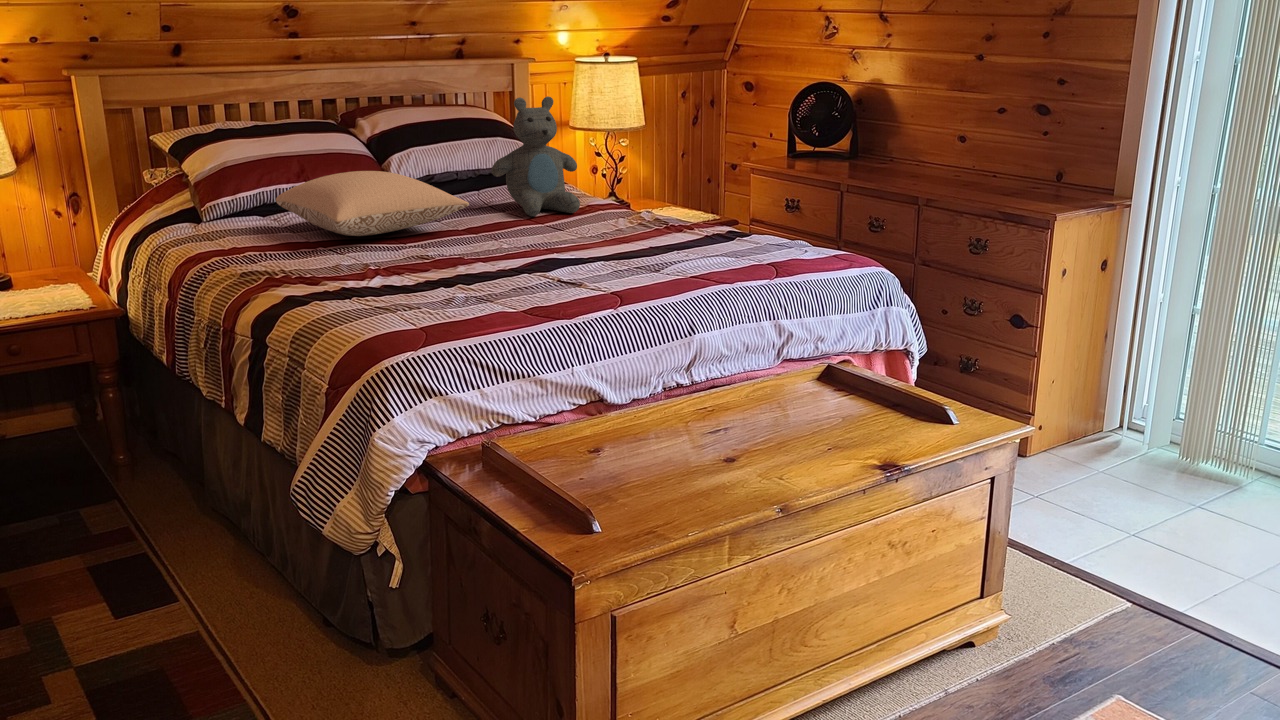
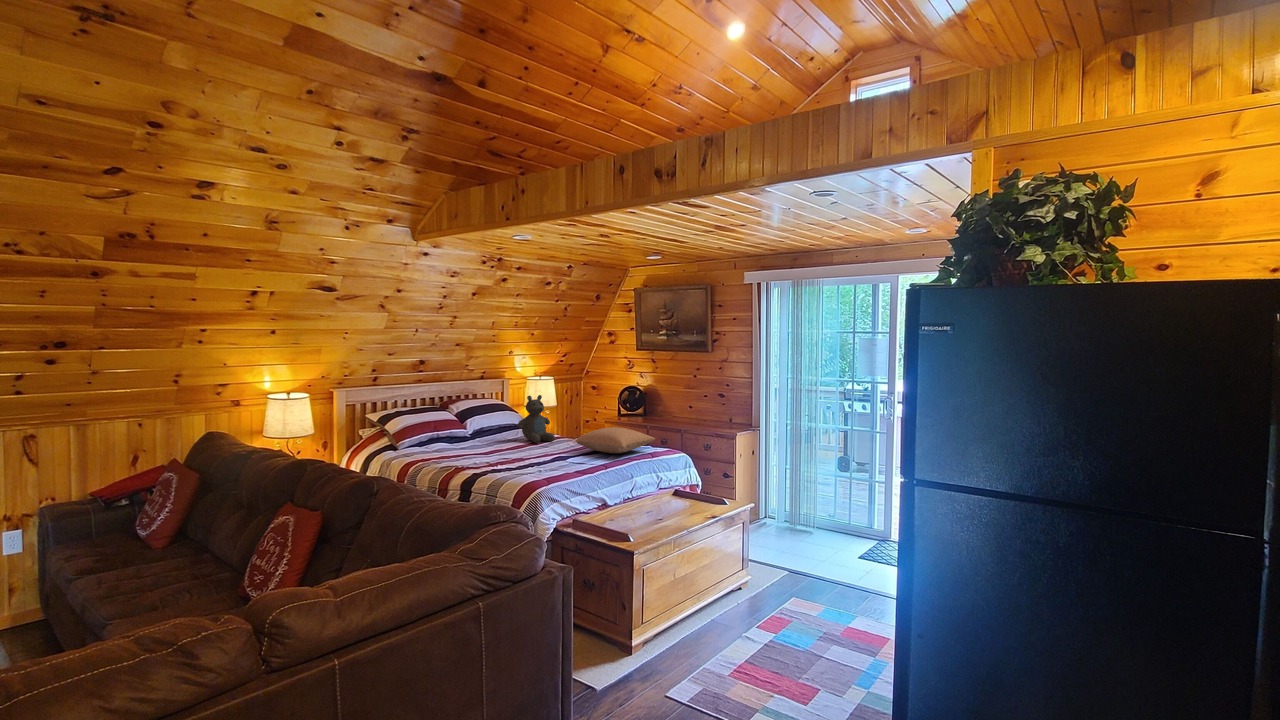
pillow: present [276,171,469,236] -> present [576,427,655,454]

